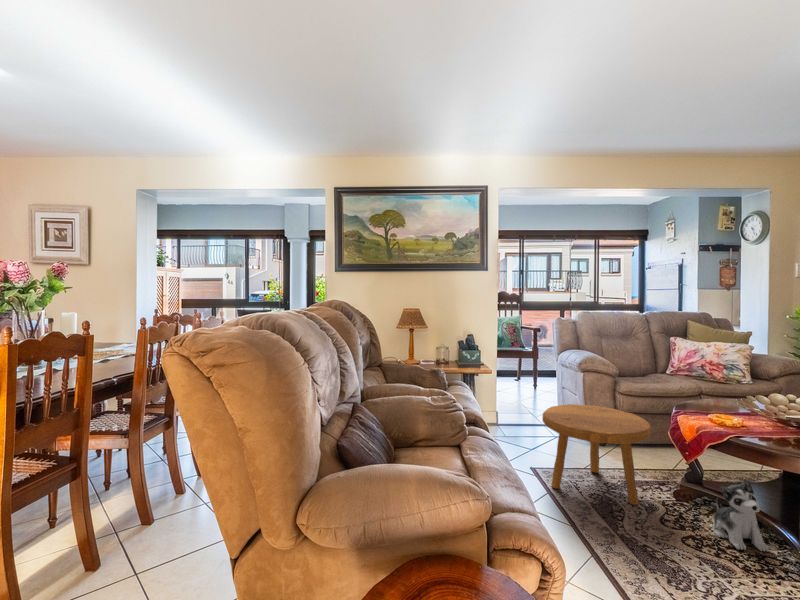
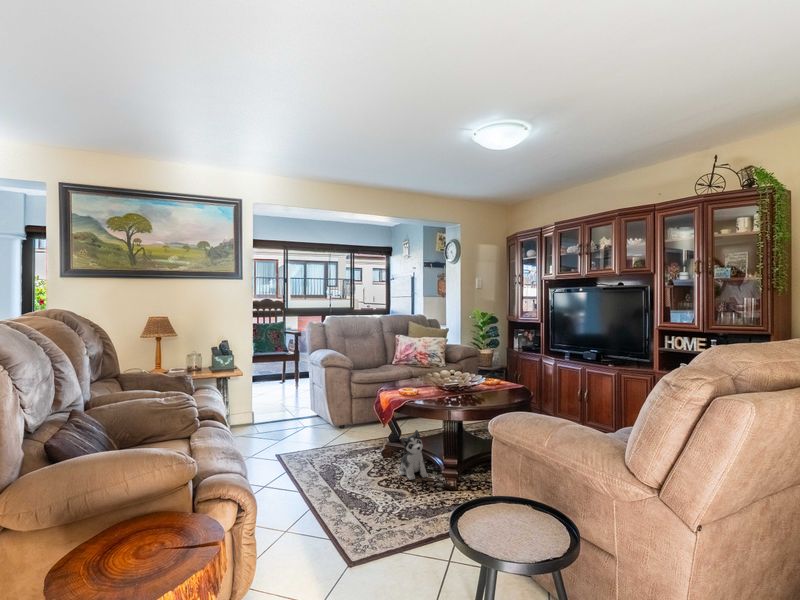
footstool: present [542,404,651,505] -> none [283,394,365,468]

